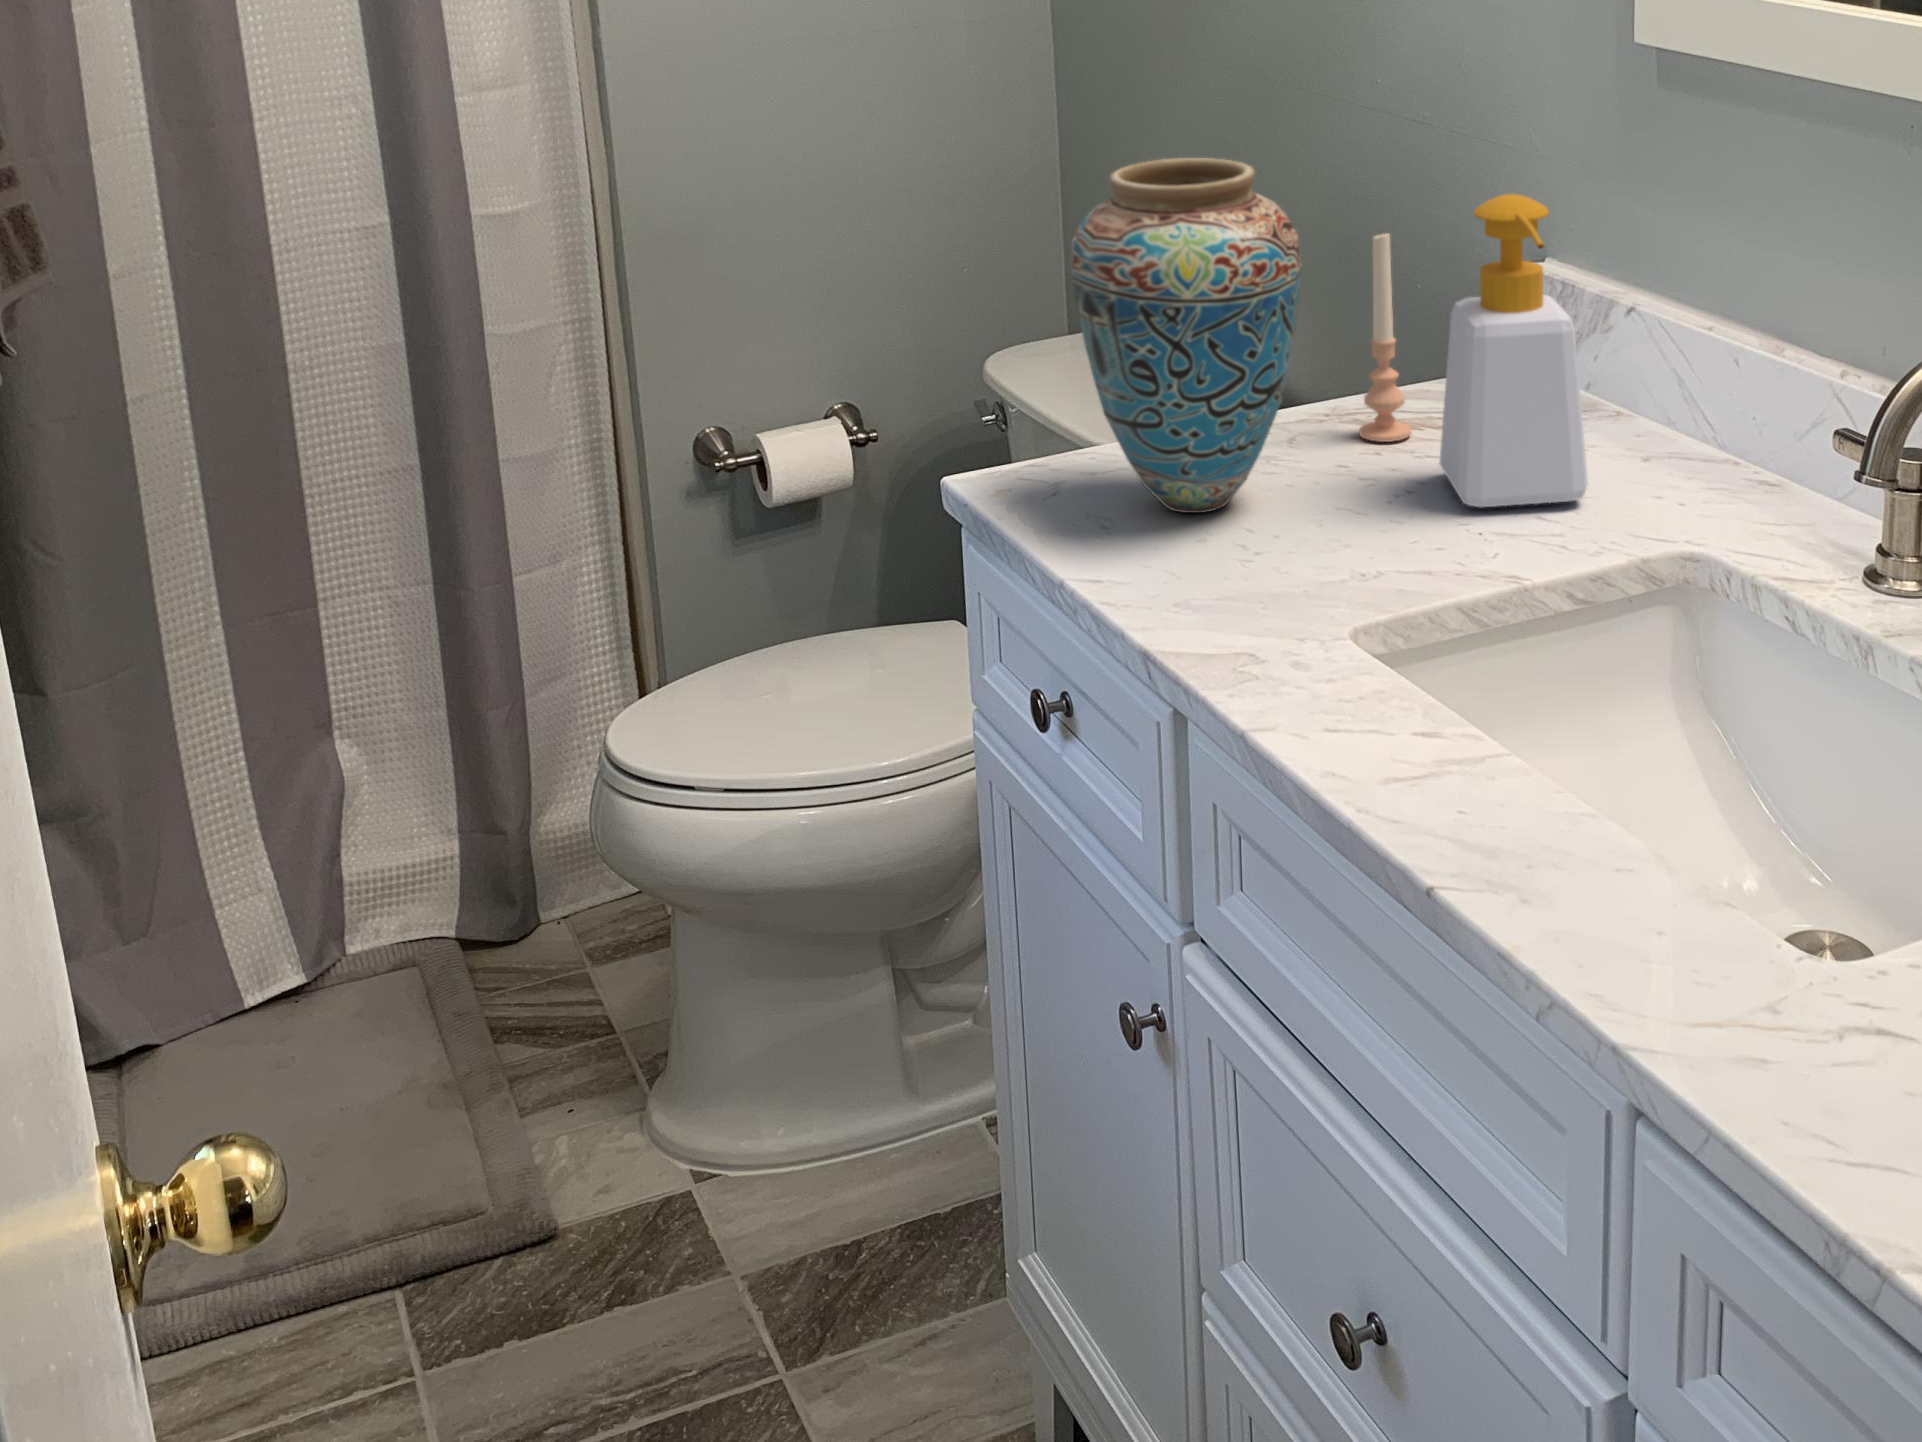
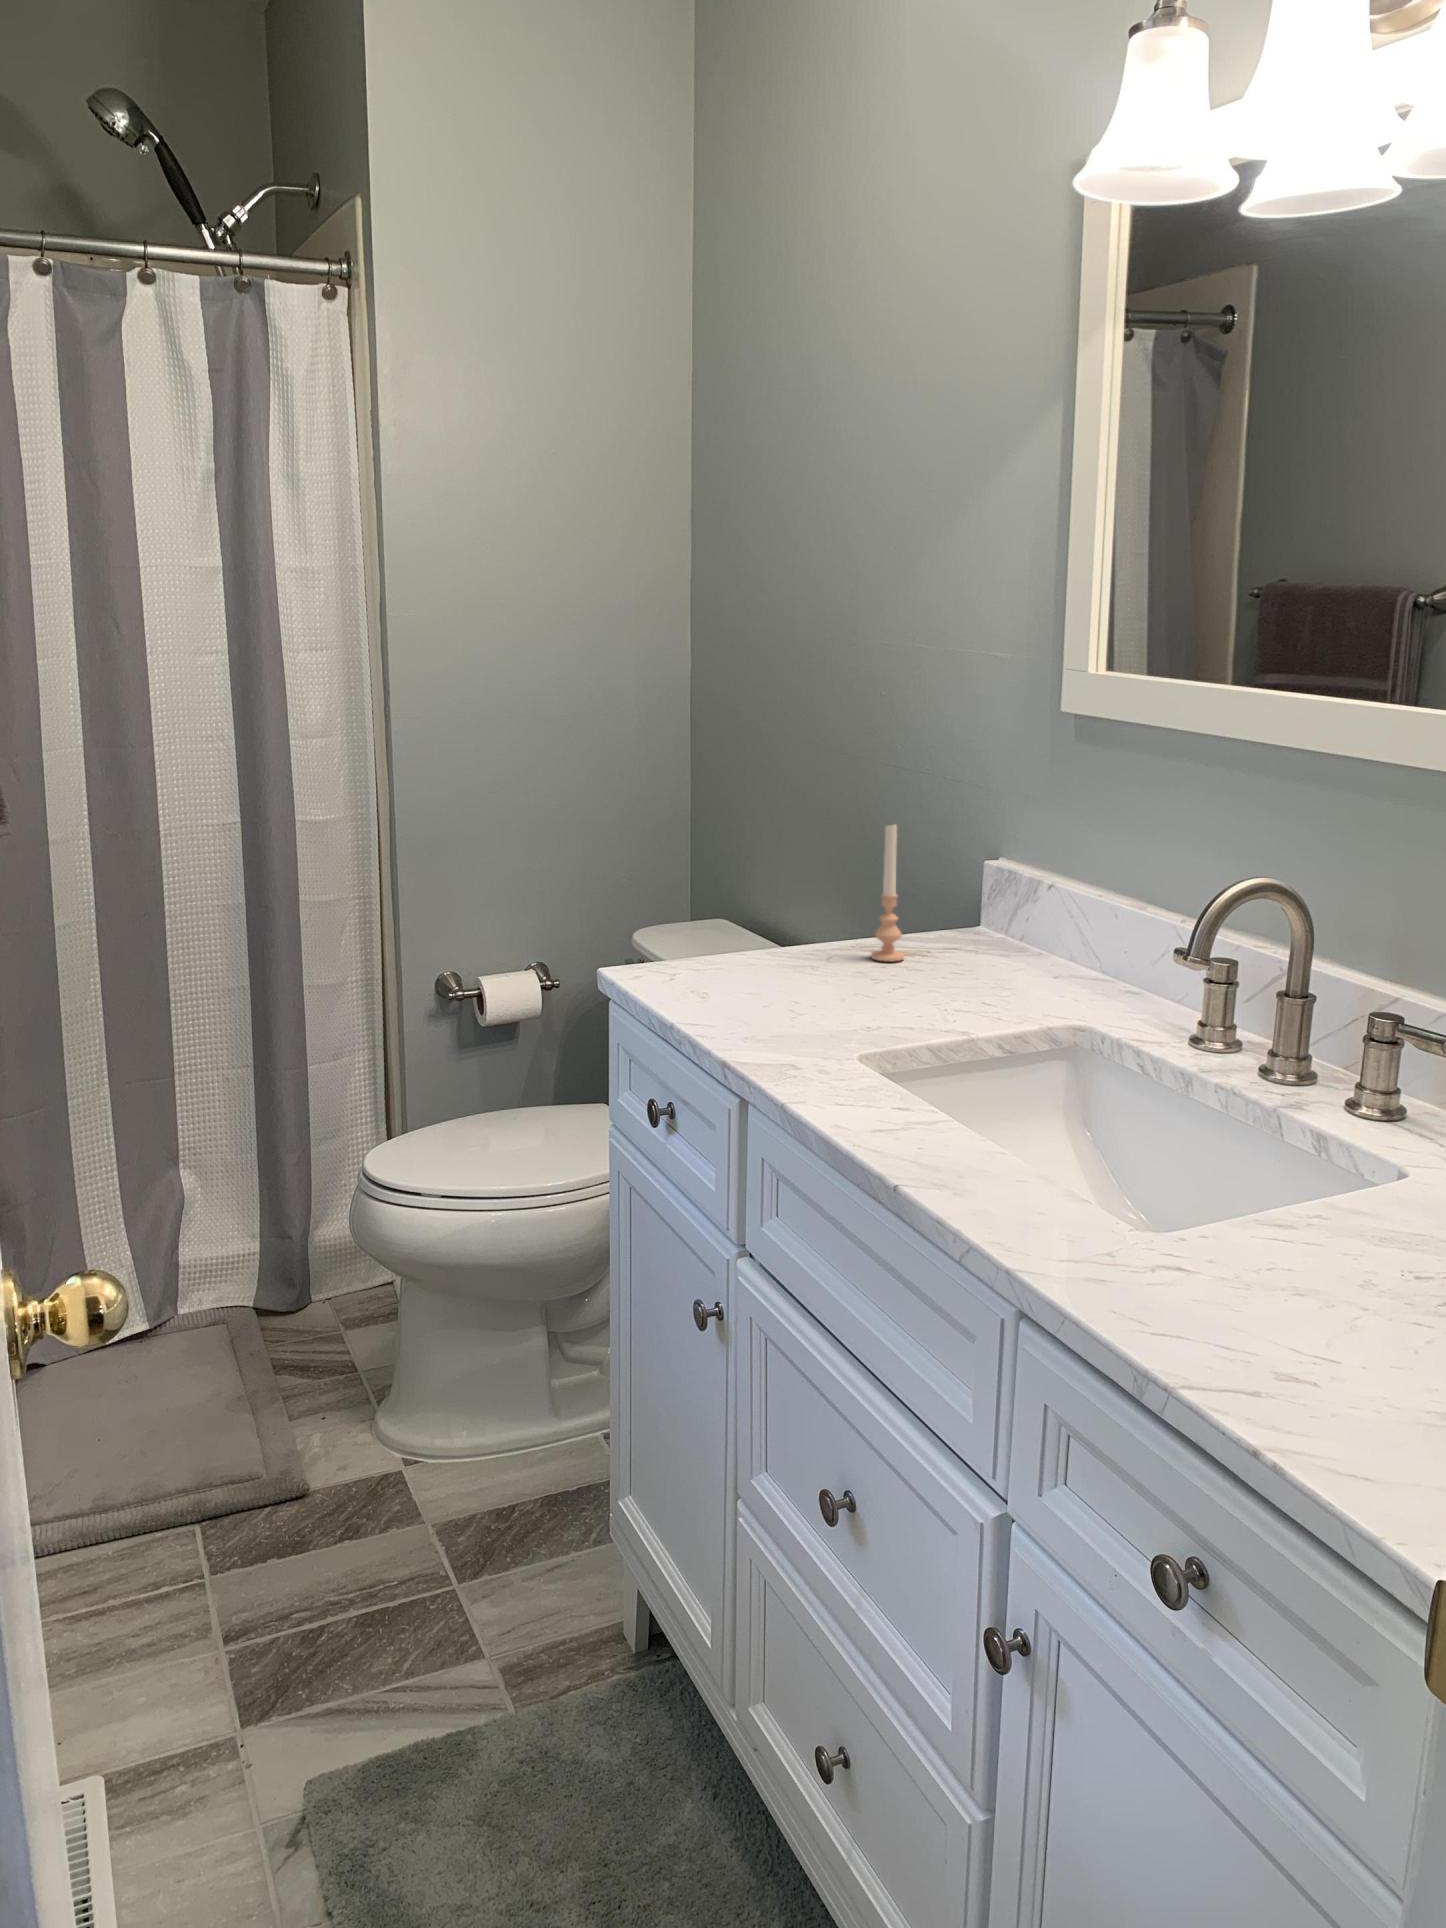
vase: present [1071,158,1302,513] -> none [687,760,837,992]
soap bottle: present [1440,194,1588,507] -> none [921,793,1017,997]

